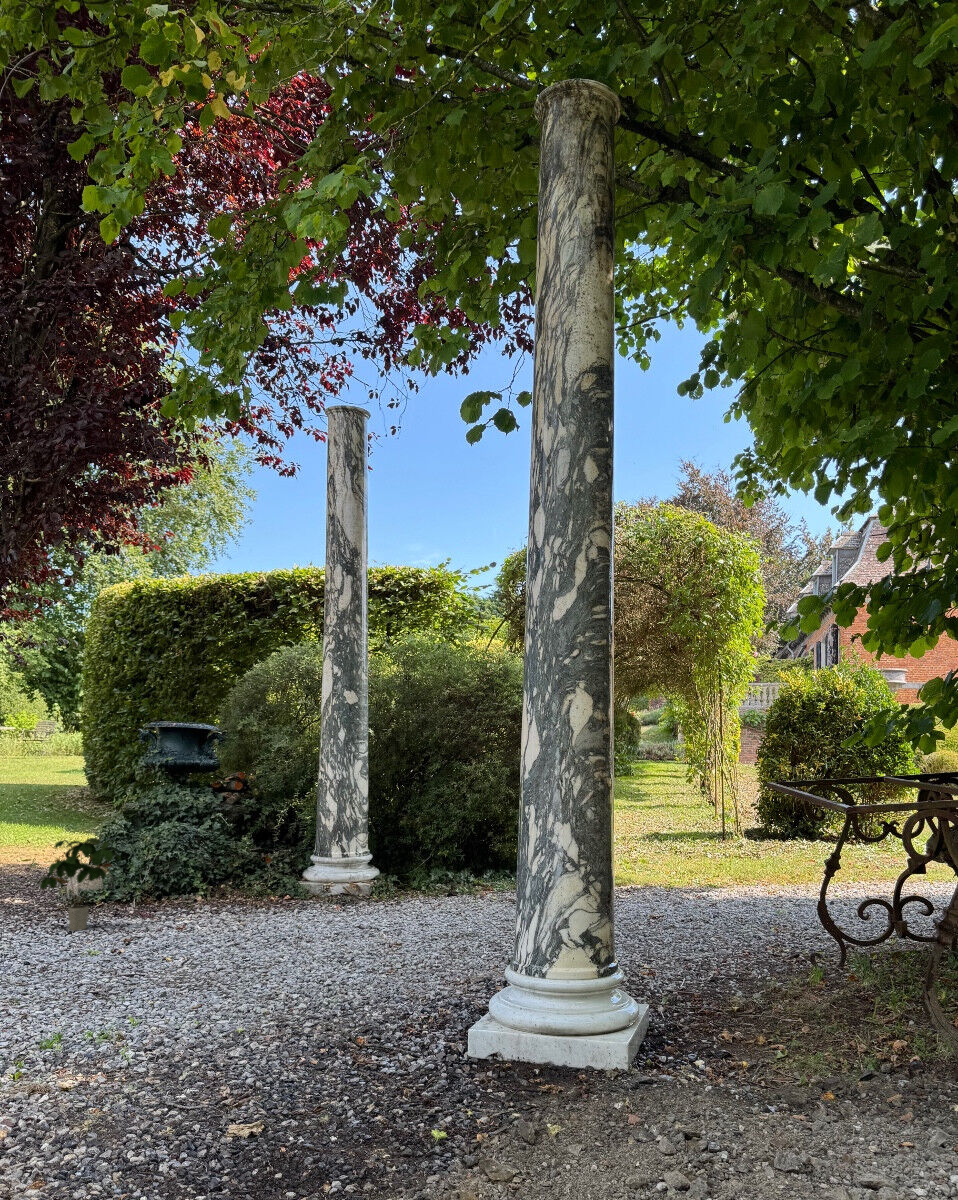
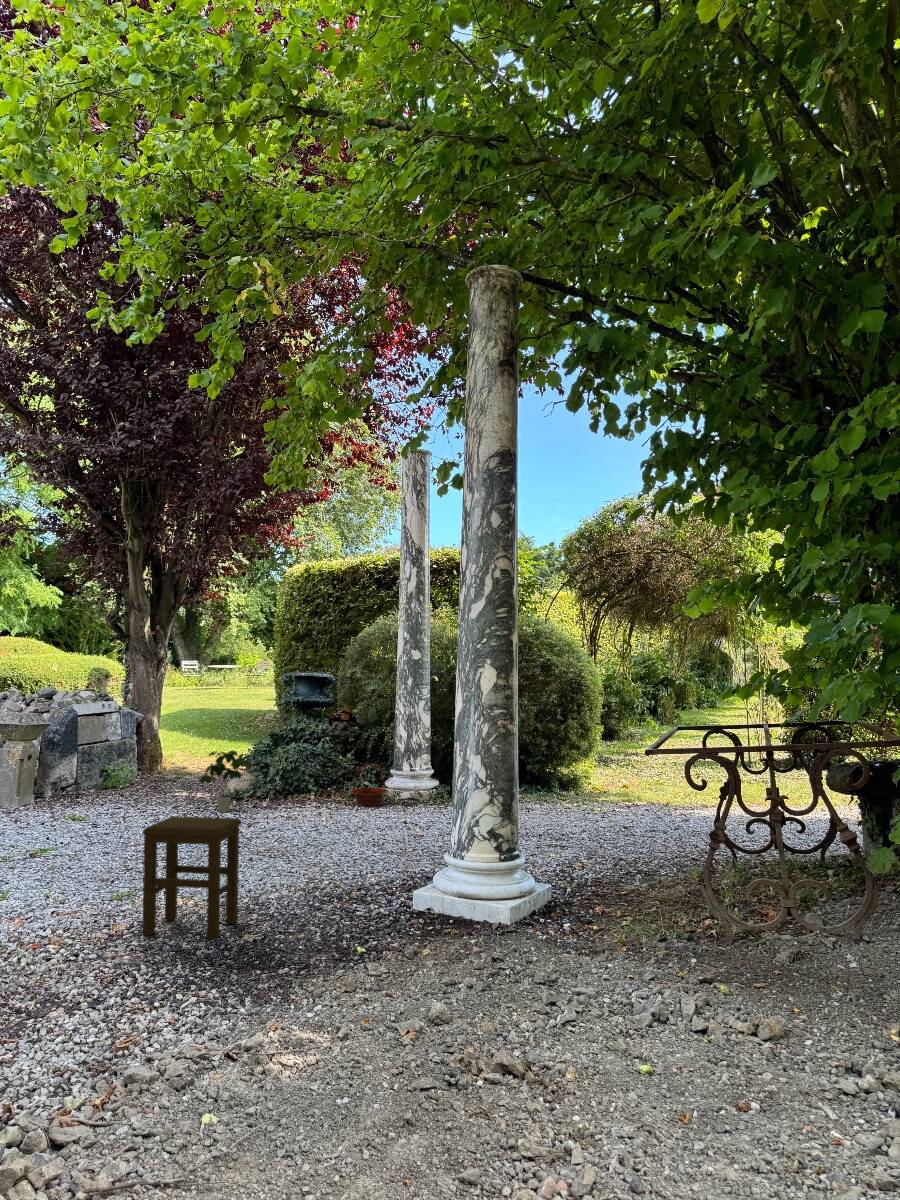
basket: none [260,849,316,909] -> present [350,765,388,806]
stool: none [49,937,204,1142] -> present [142,816,242,939]

